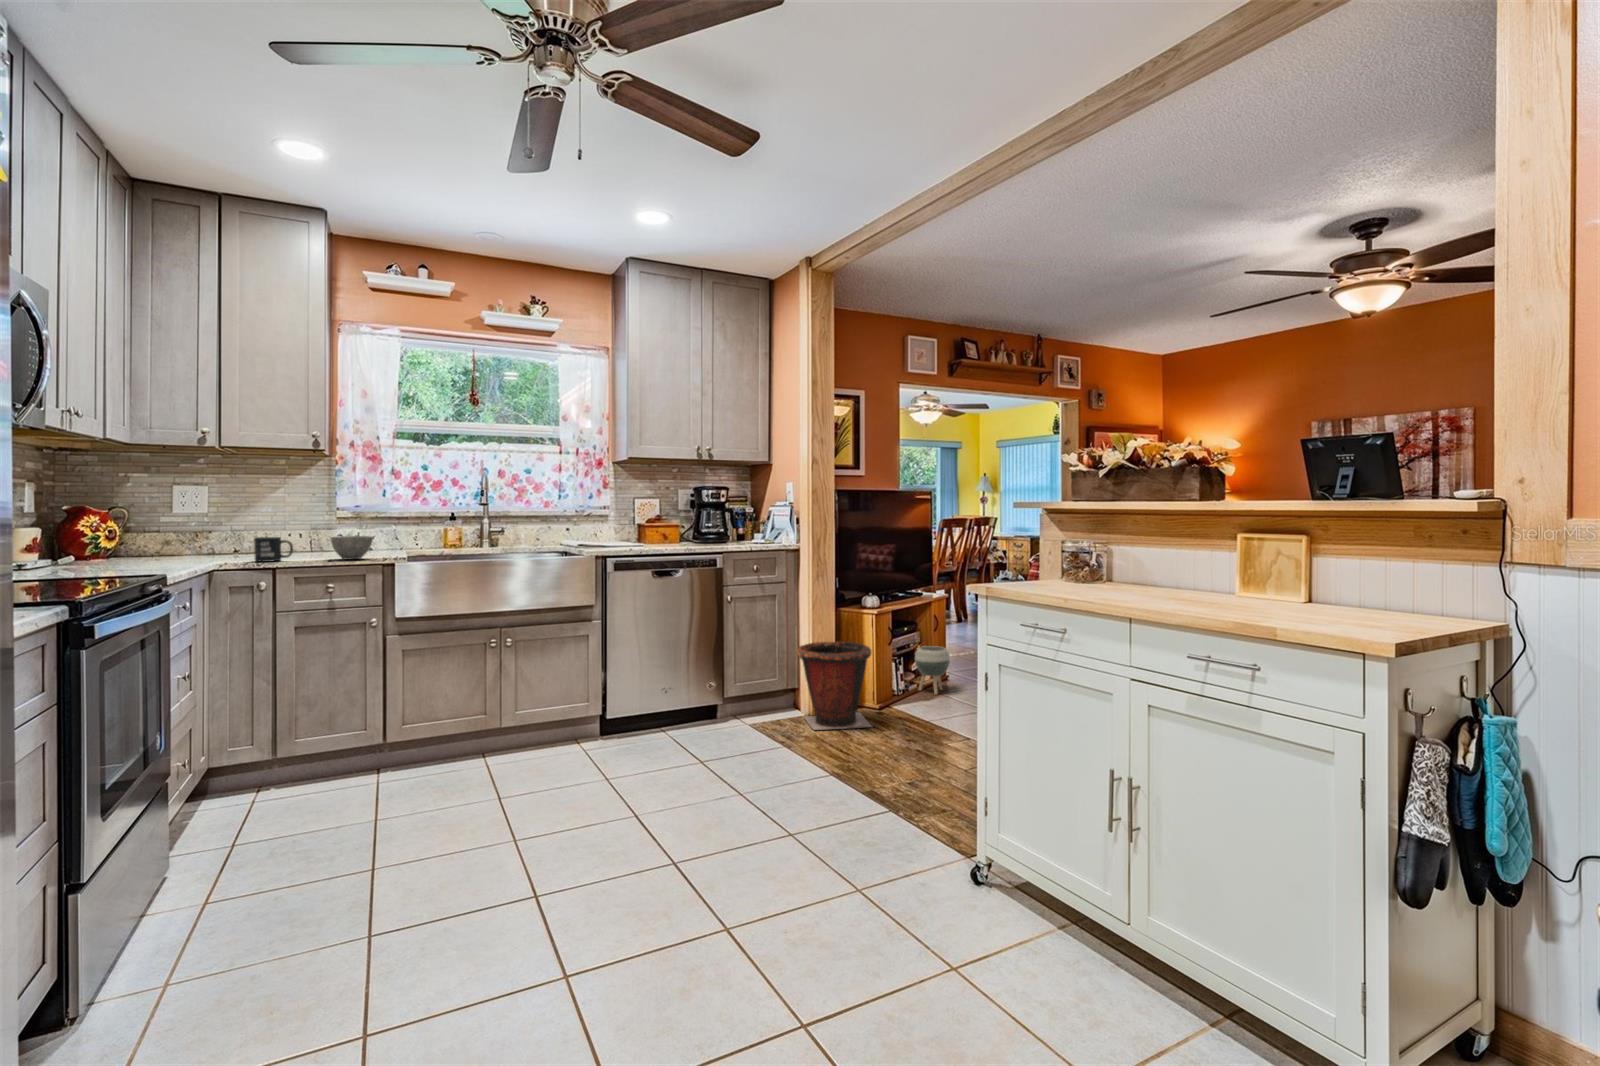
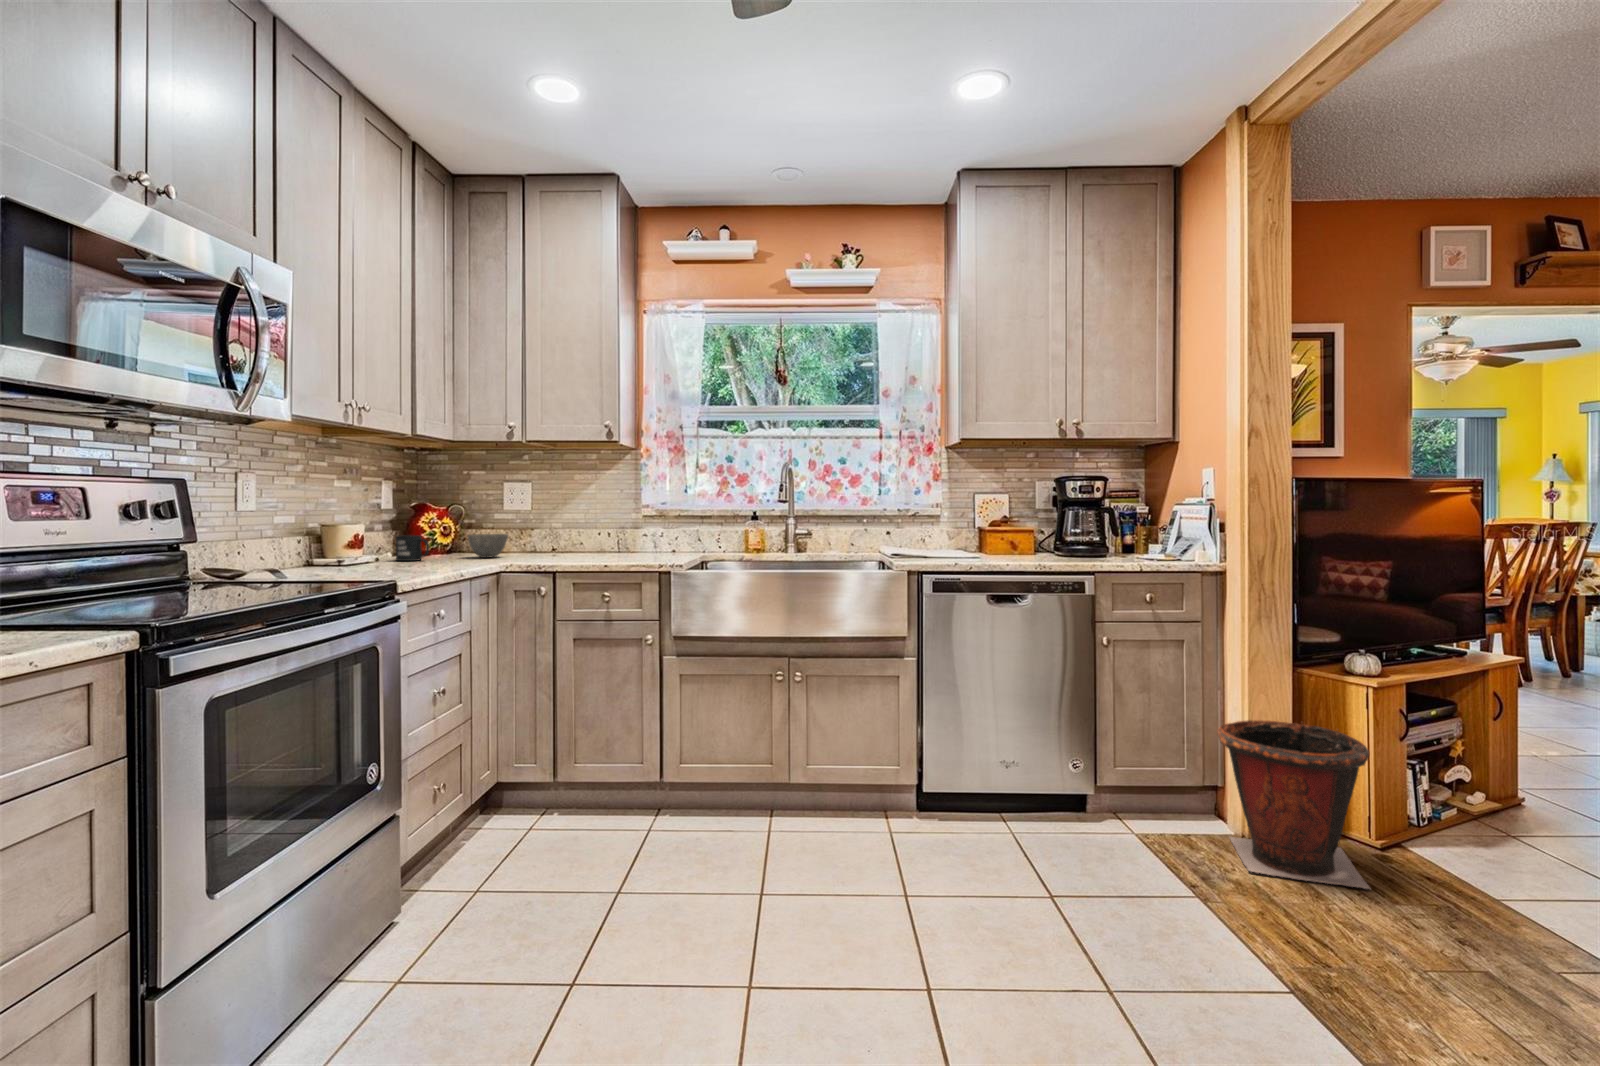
bowl: present [331,536,373,559] -> present [468,534,508,558]
mug: present [254,537,293,562] -> present [396,535,430,561]
planter: present [915,646,950,694] -> none [1452,743,1536,835]

